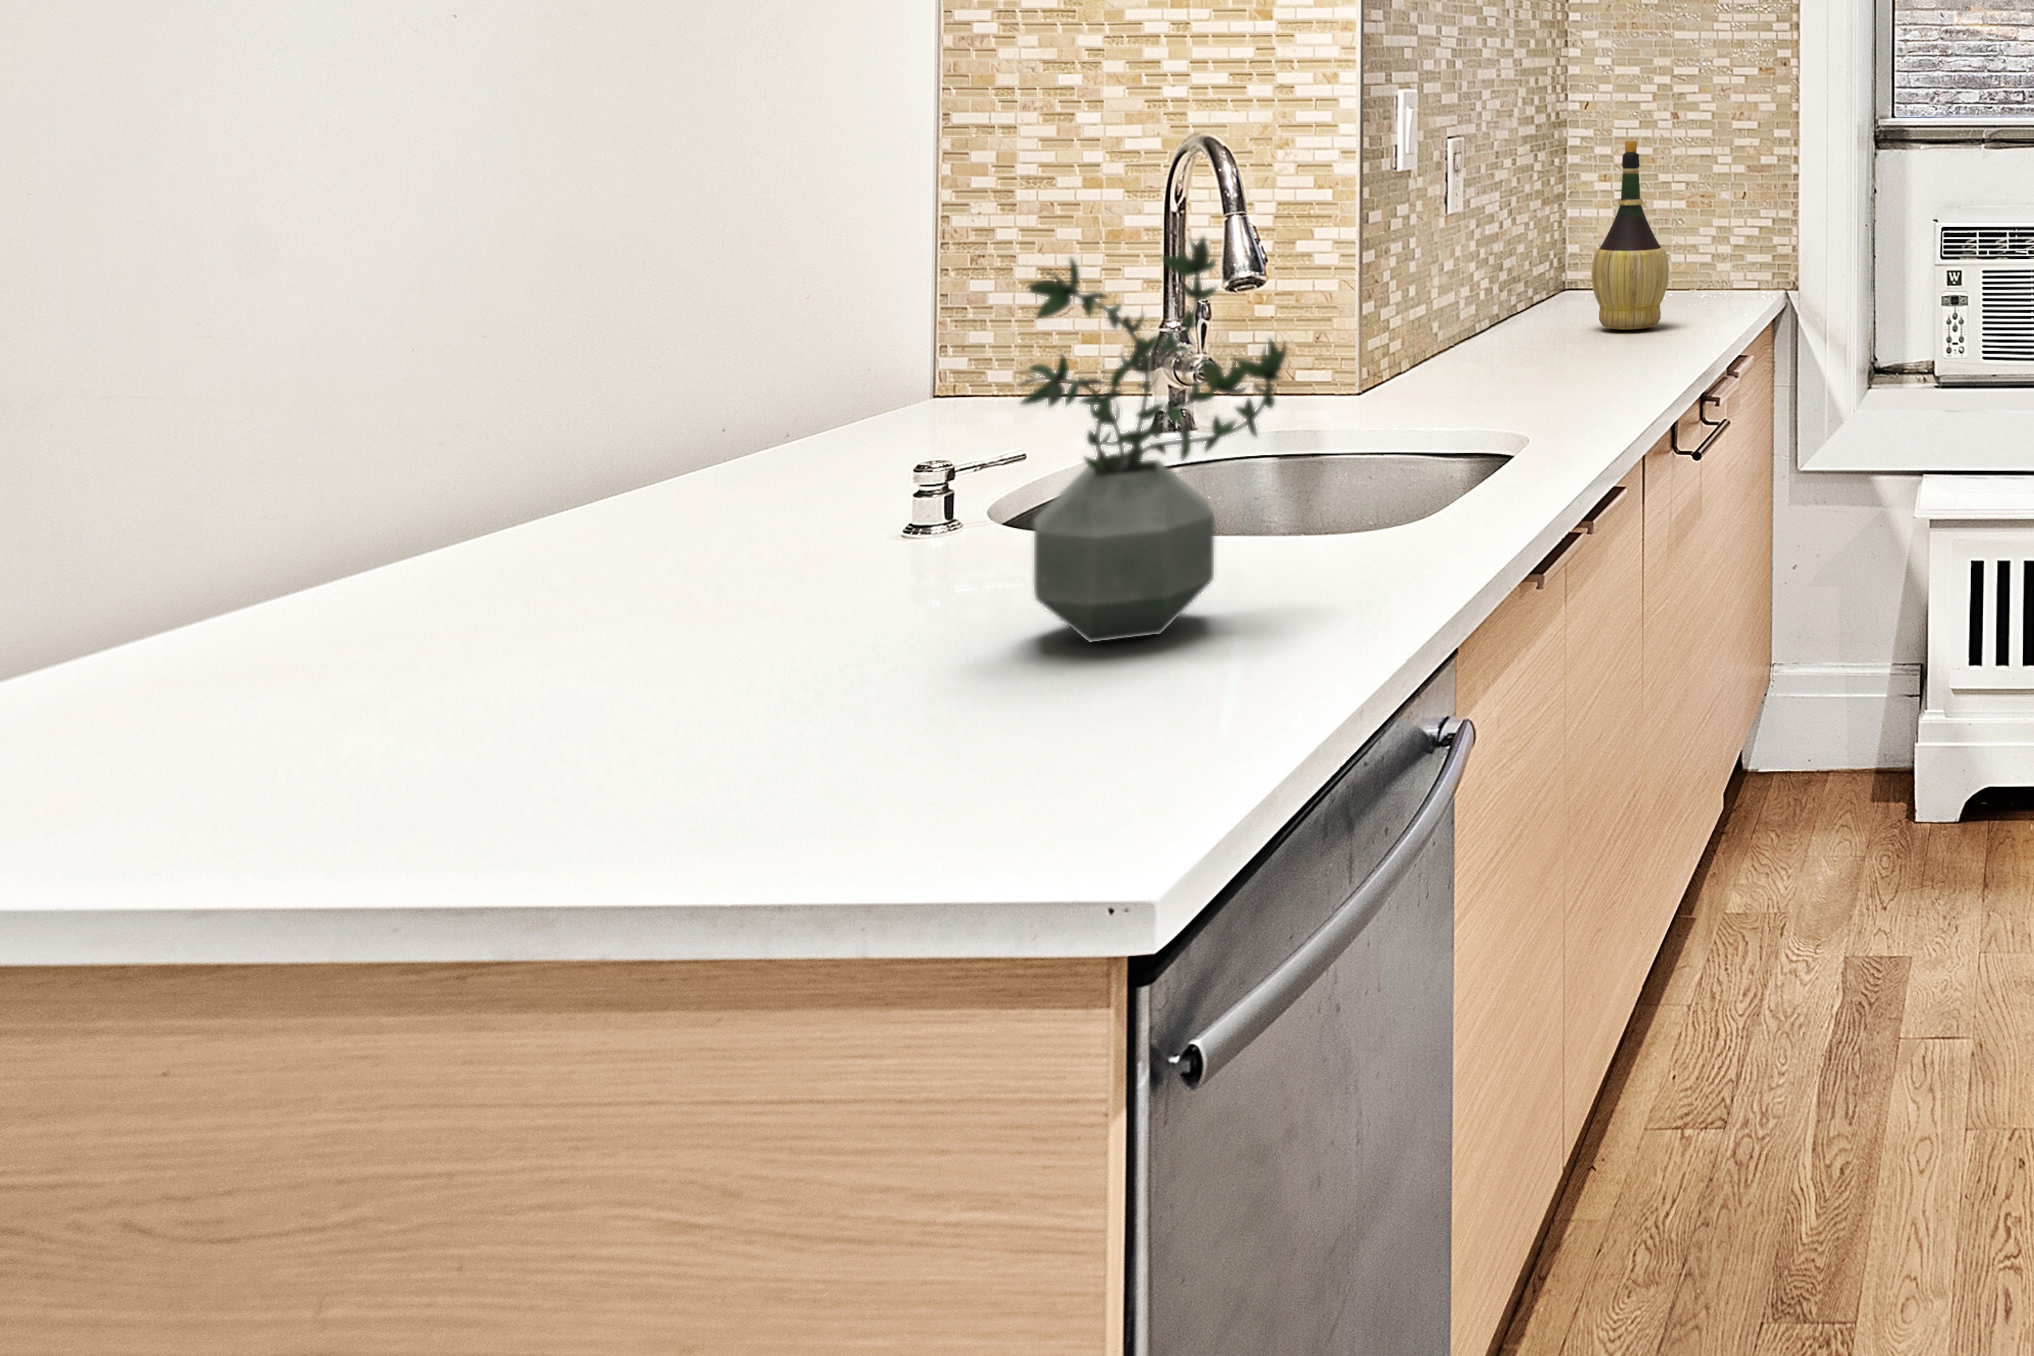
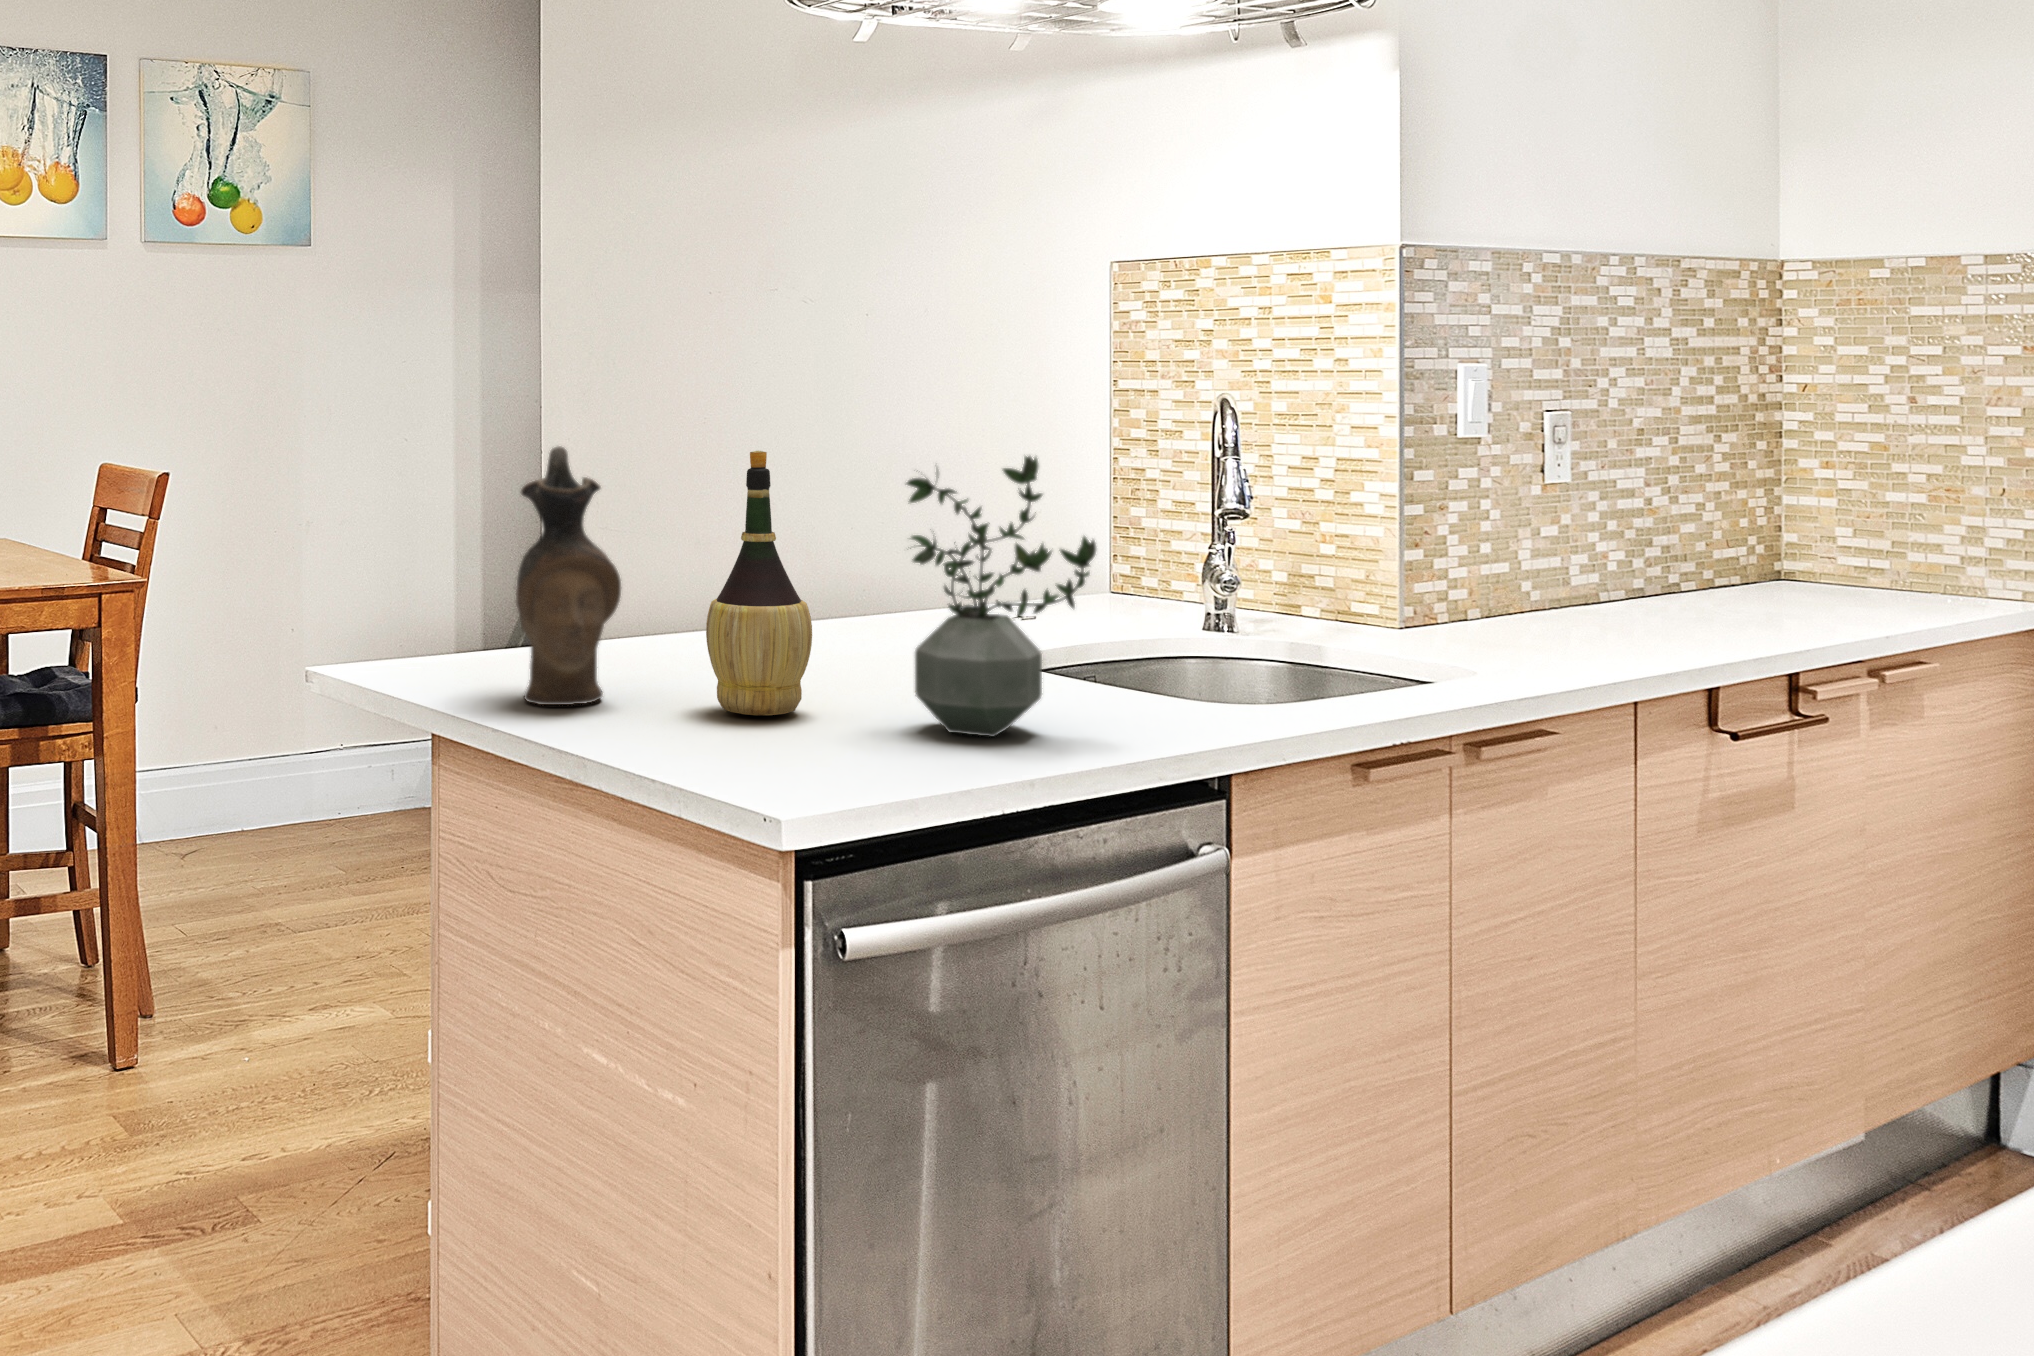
wine bottle: present [1591,140,1669,329] -> present [706,451,812,715]
ceramic pitcher: none [191,277,456,779] -> present [516,446,621,705]

